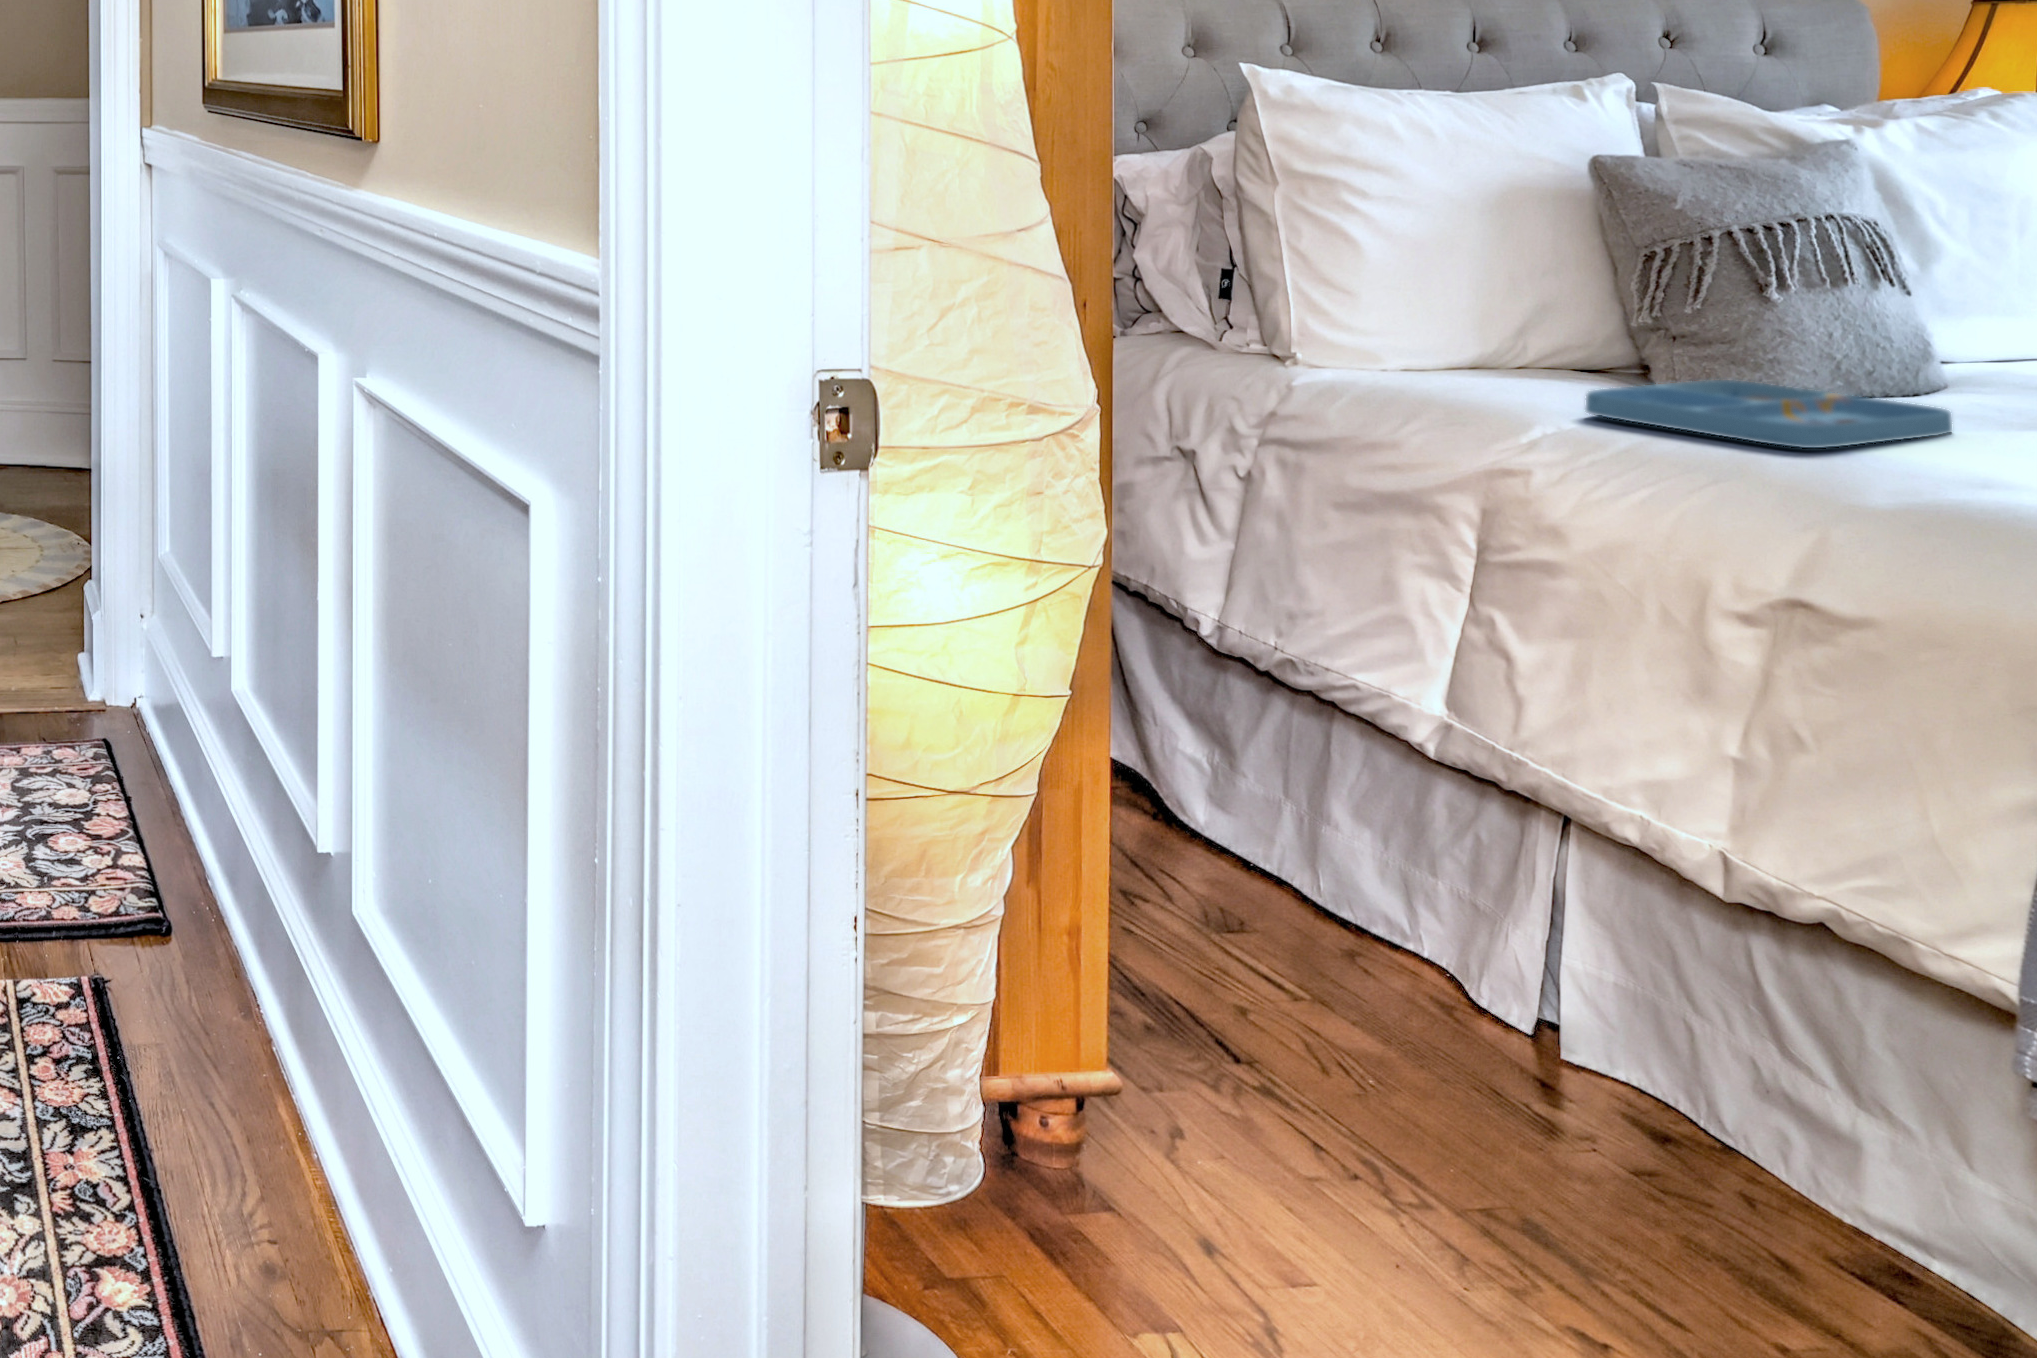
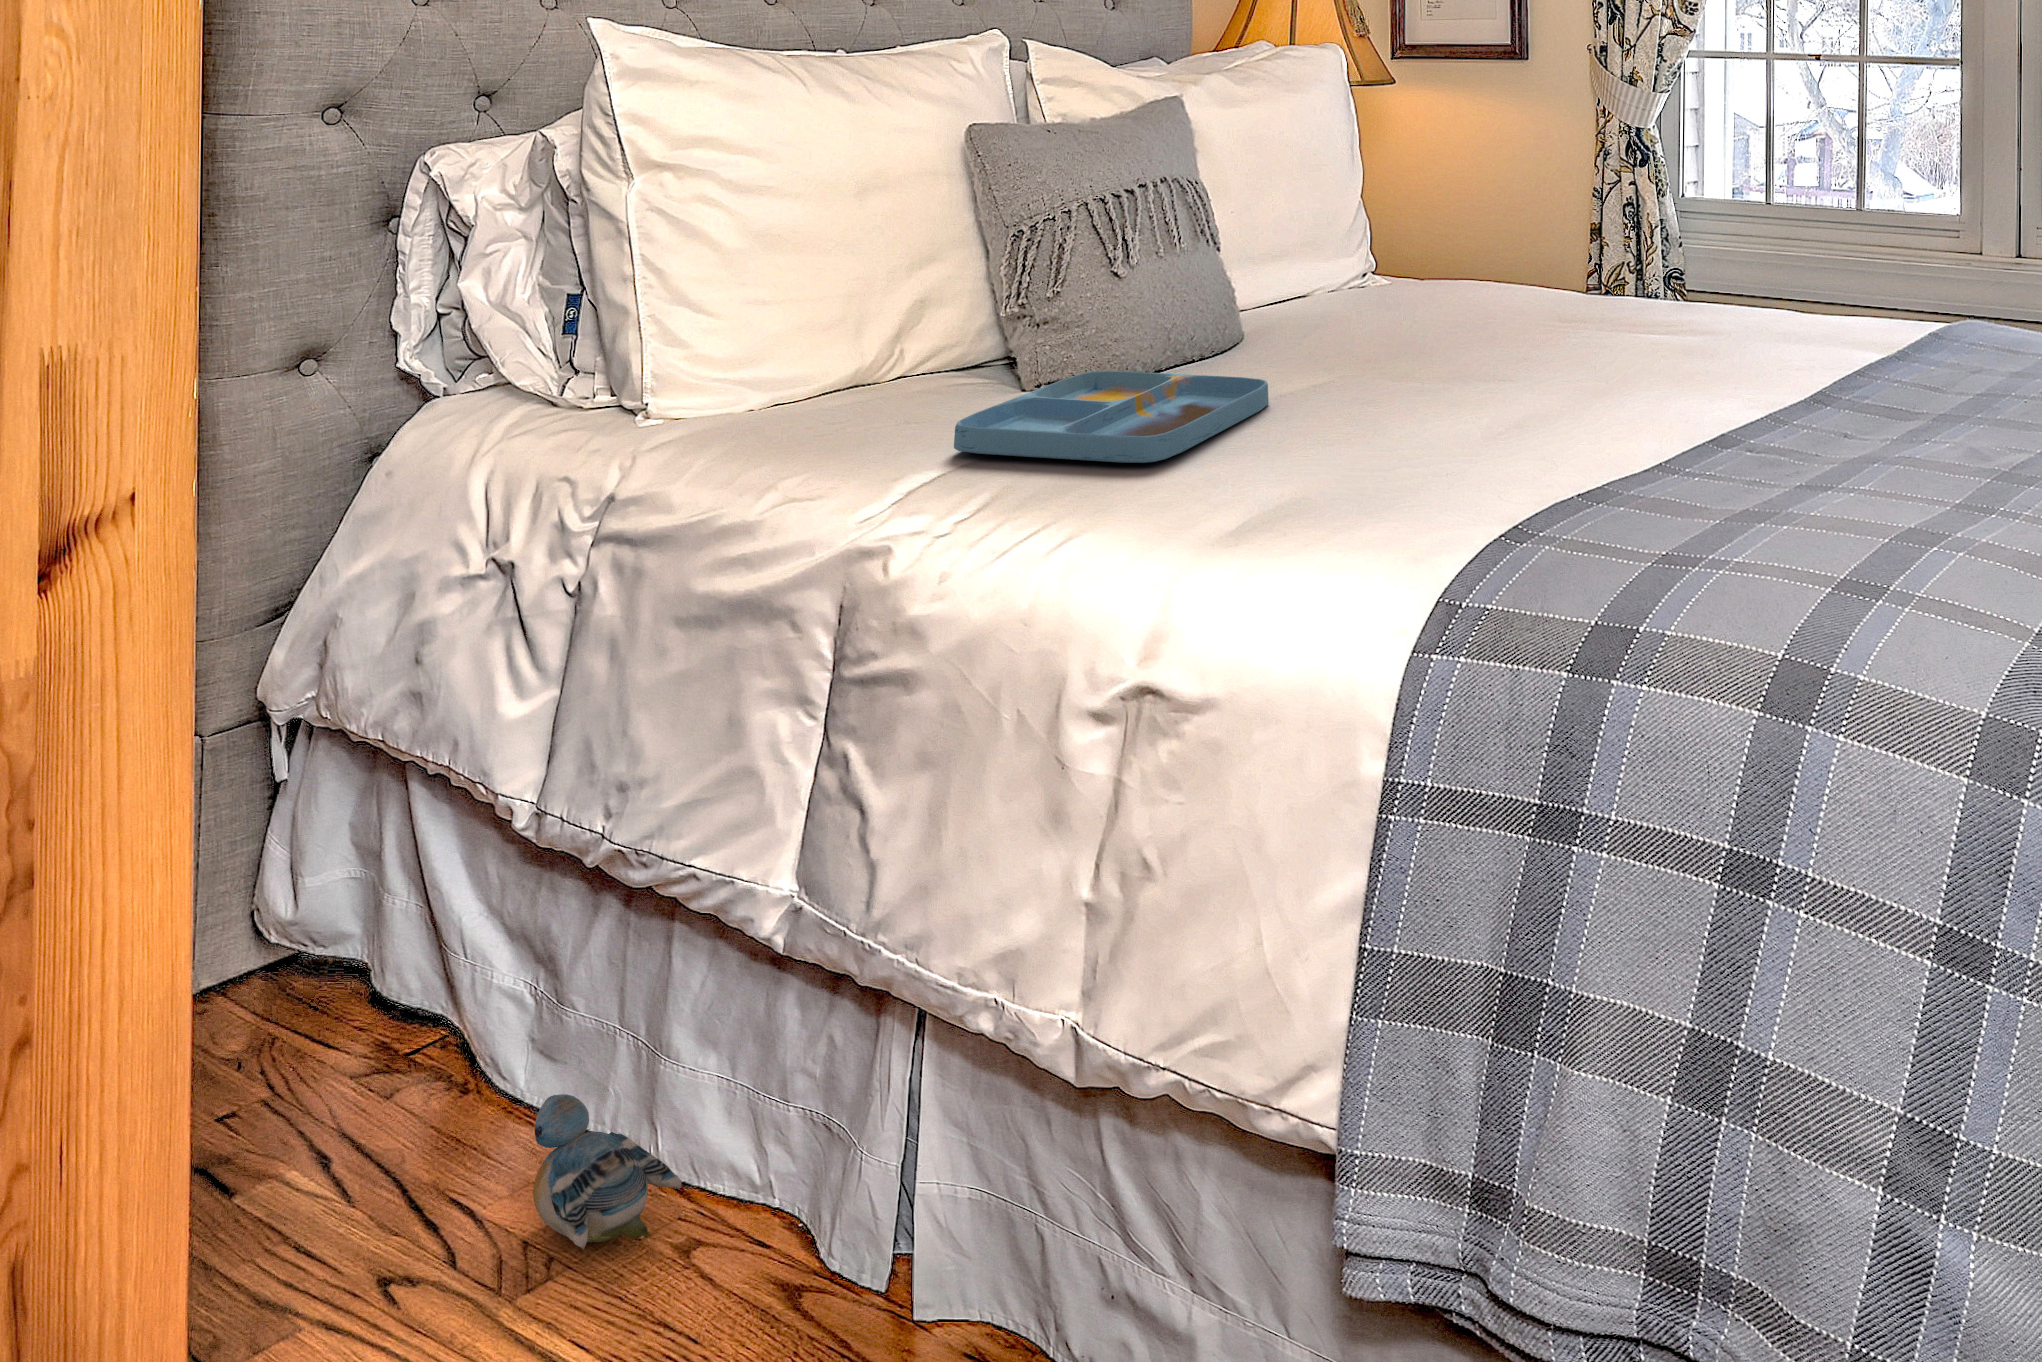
plush toy: none [1230,816,1348,932] -> present [533,1094,681,1249]

